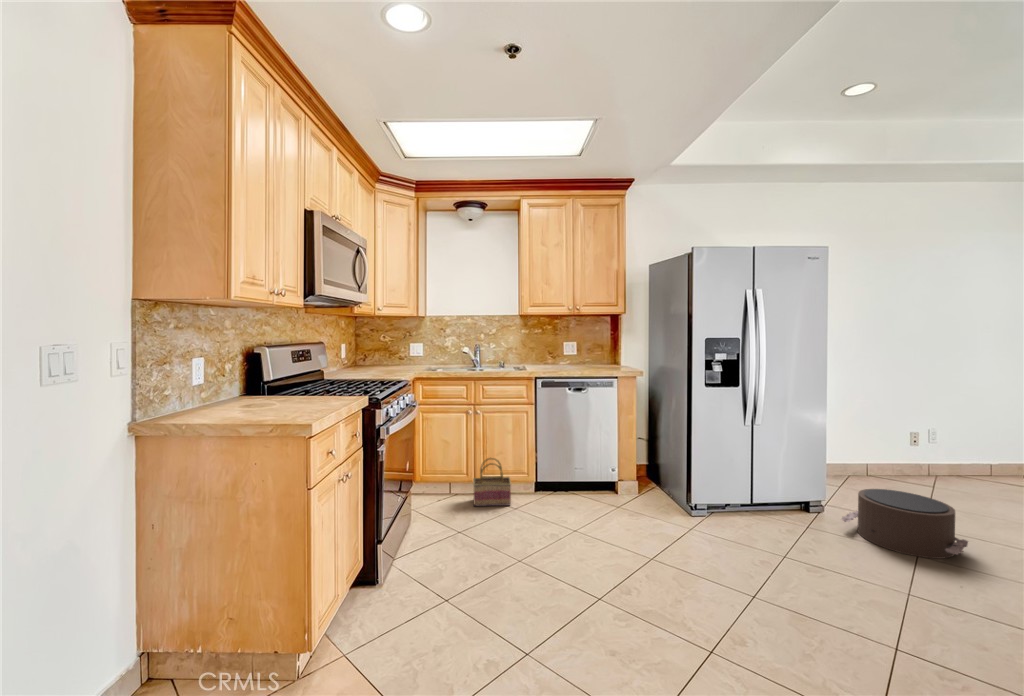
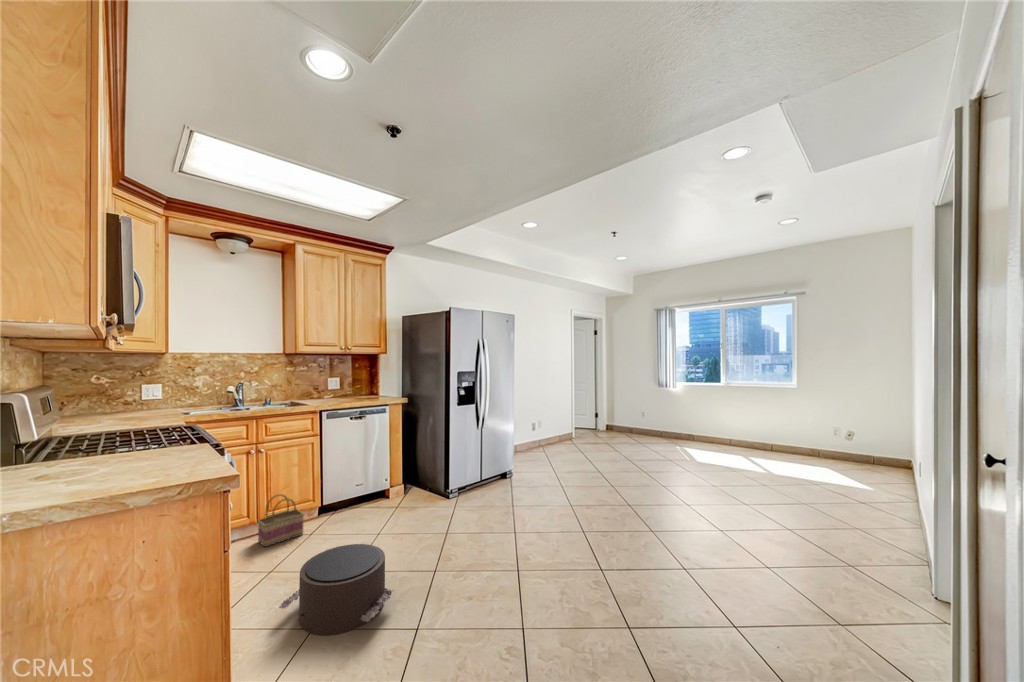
pouf: present [841,489,968,559] -> present [279,544,394,635]

